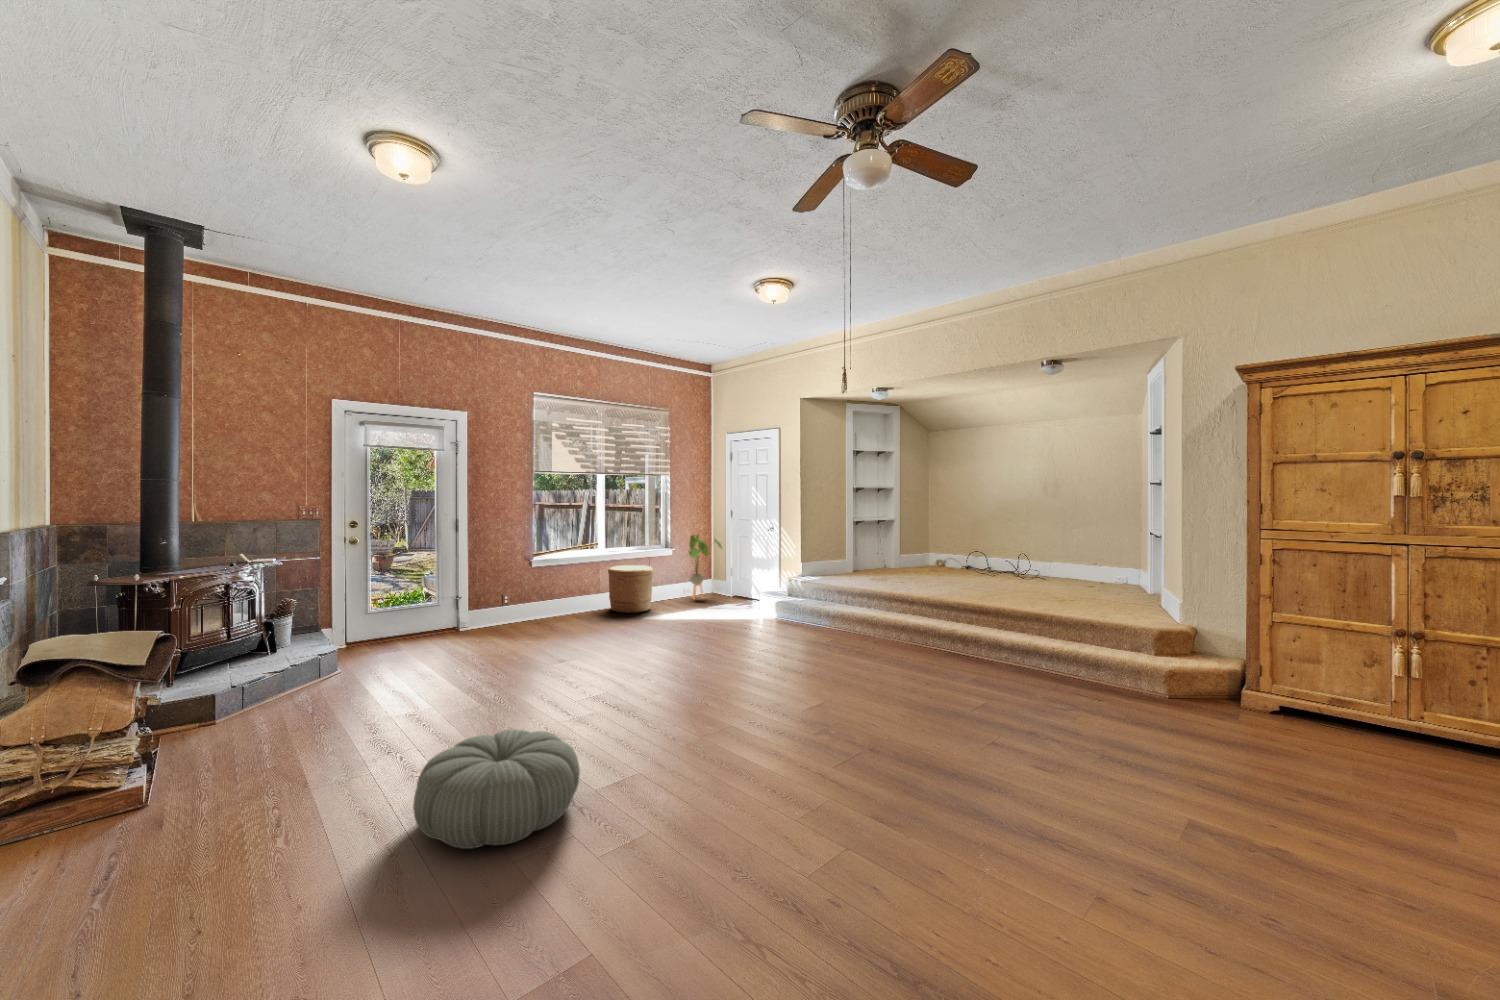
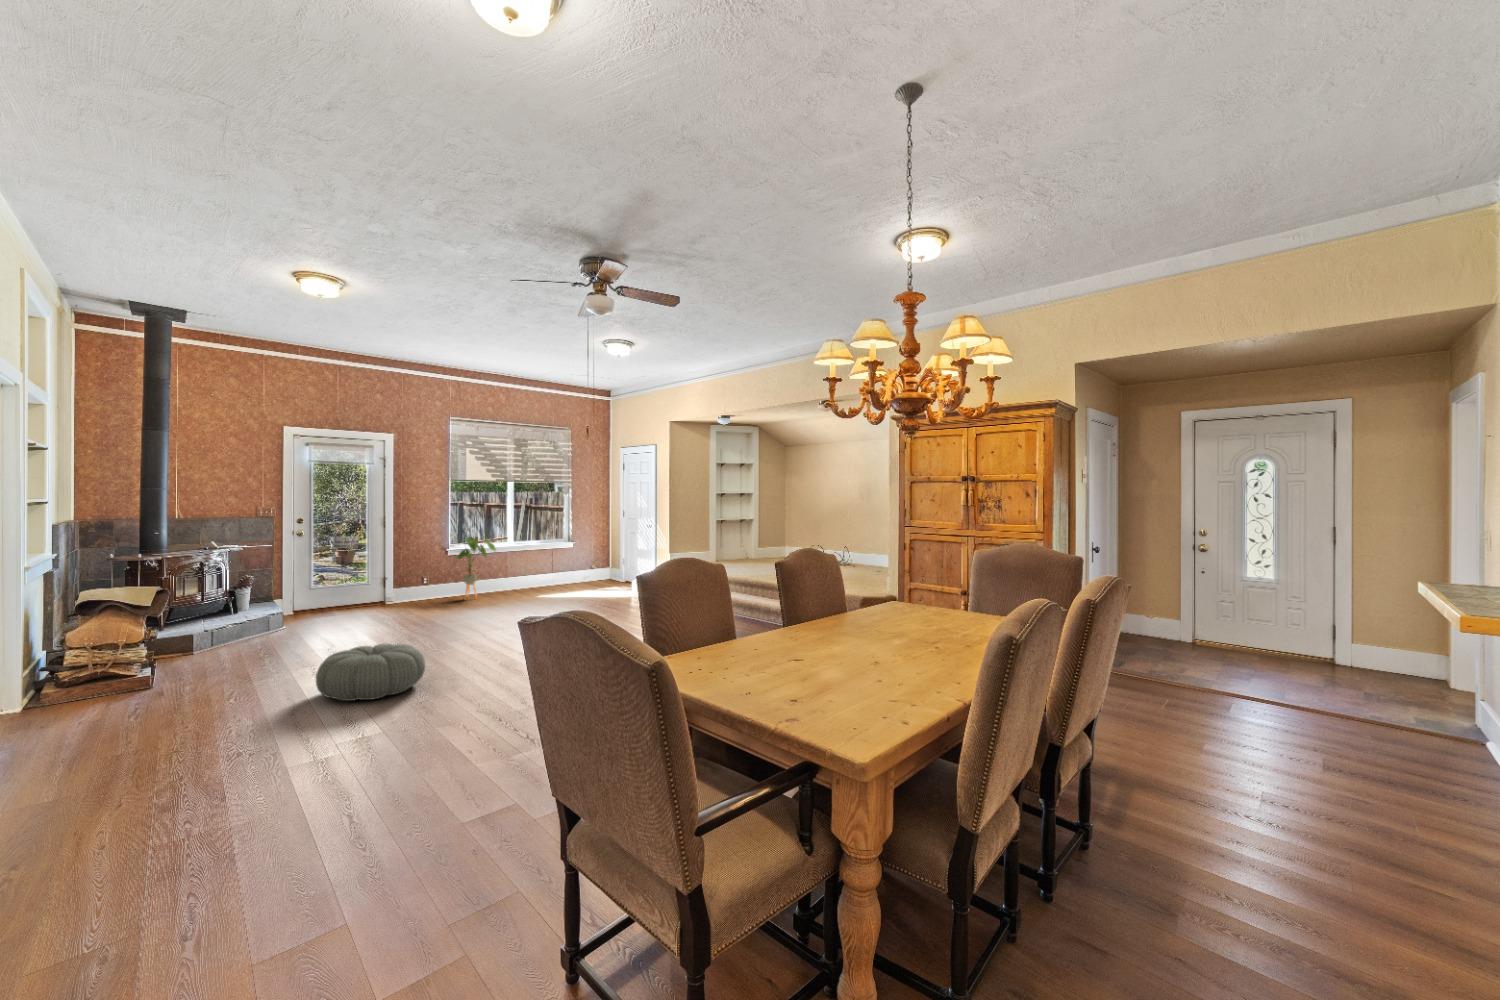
house plant: present [689,535,723,600] -> present [456,537,496,598]
woven basket: present [608,565,653,613] -> none [514,556,552,594]

